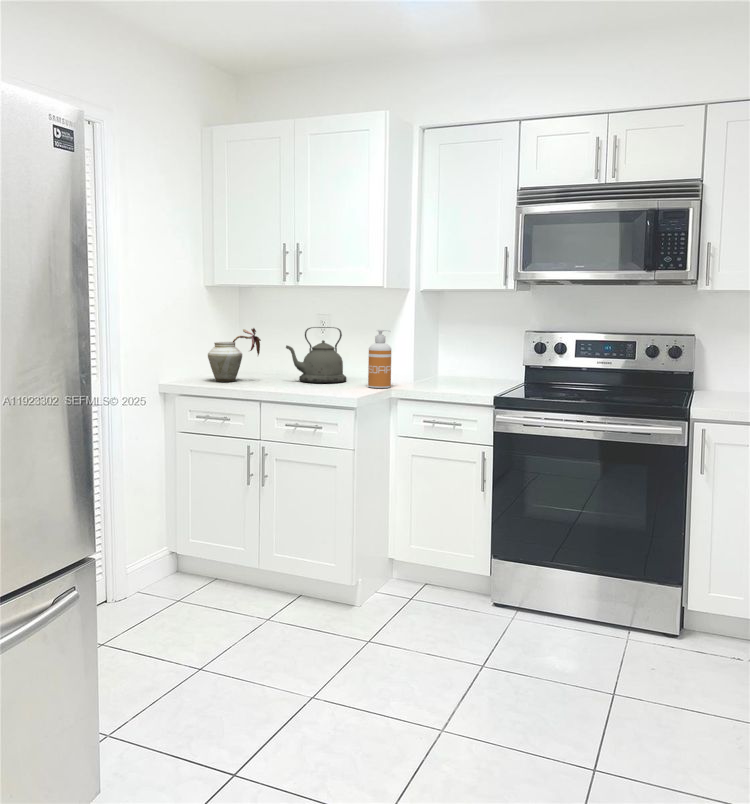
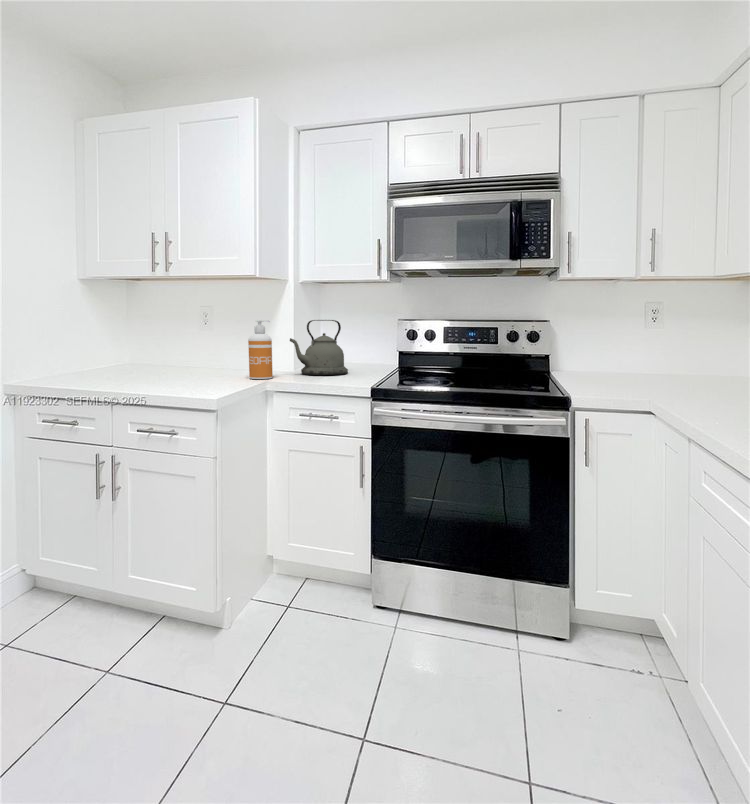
kettle: present [286,327,347,383] -> present [290,320,348,375]
vase: present [208,328,261,382] -> none [71,320,132,379]

